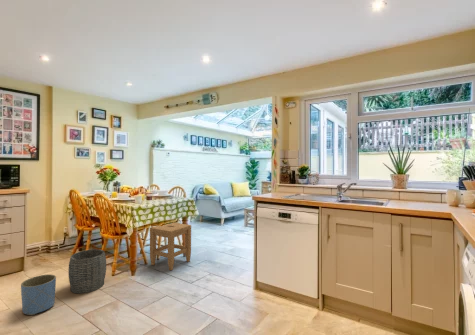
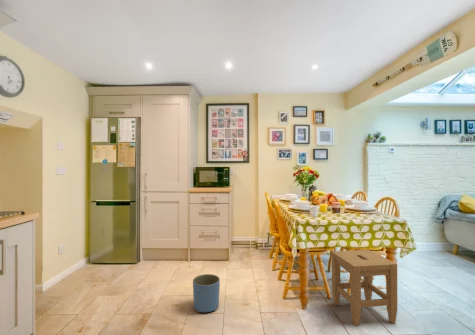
woven basket: present [68,249,106,293] -> none [236,260,272,310]

